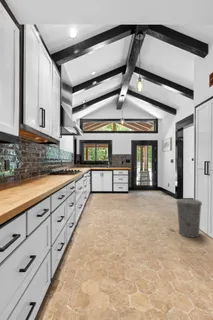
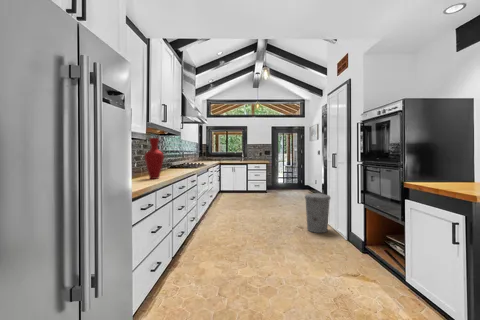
vase: none [20,143,42,190] -> present [145,138,164,179]

